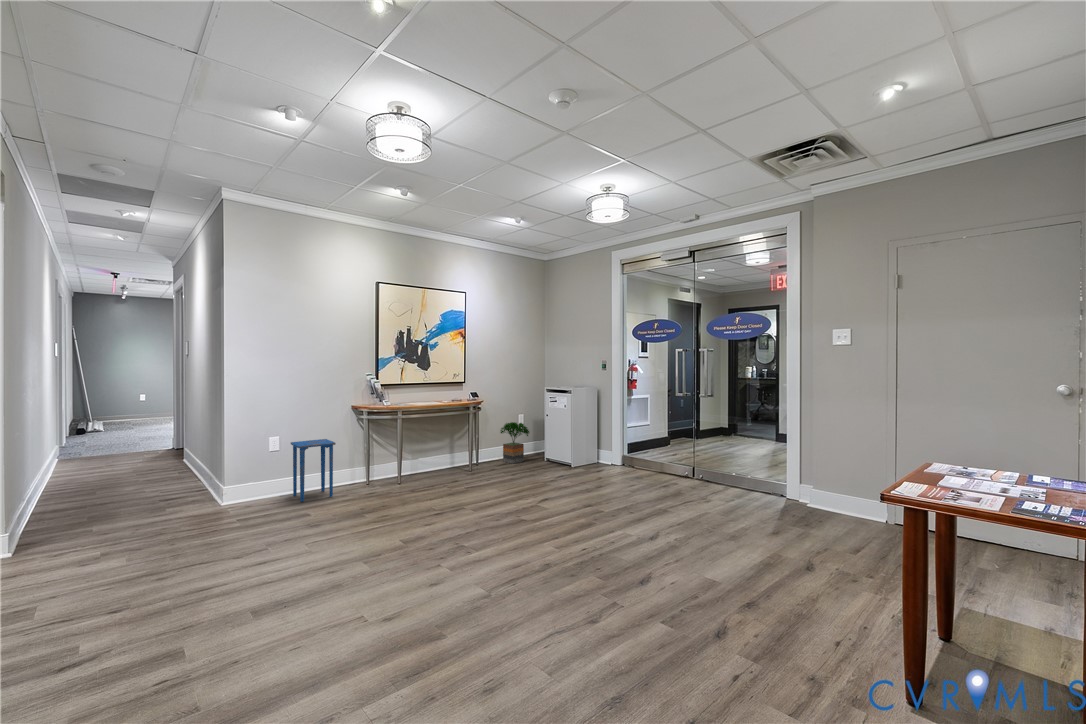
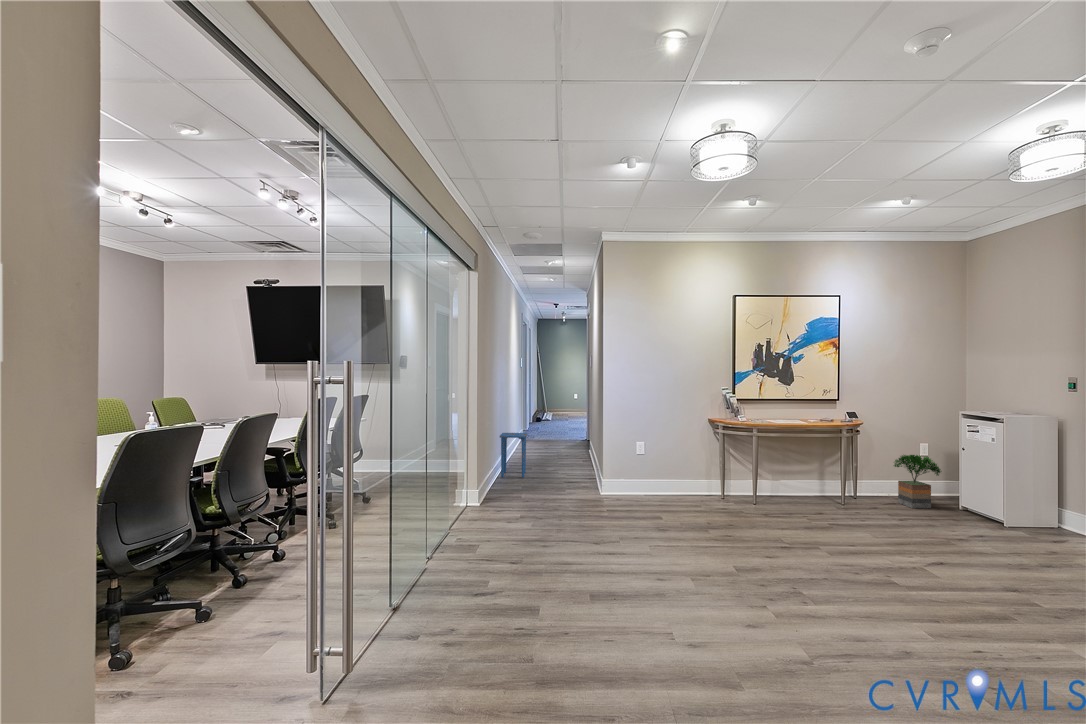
side table: present [291,439,336,502] -> present [500,433,527,477]

